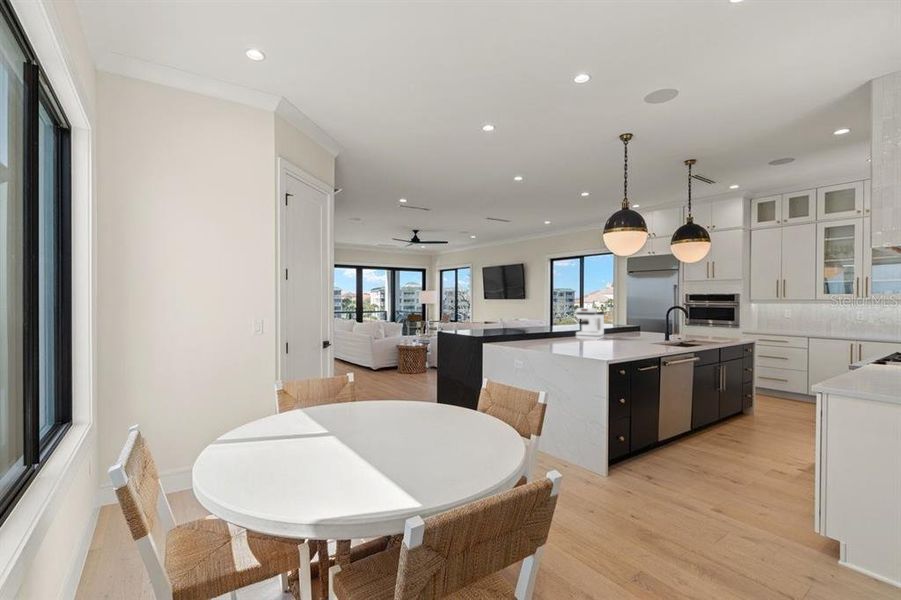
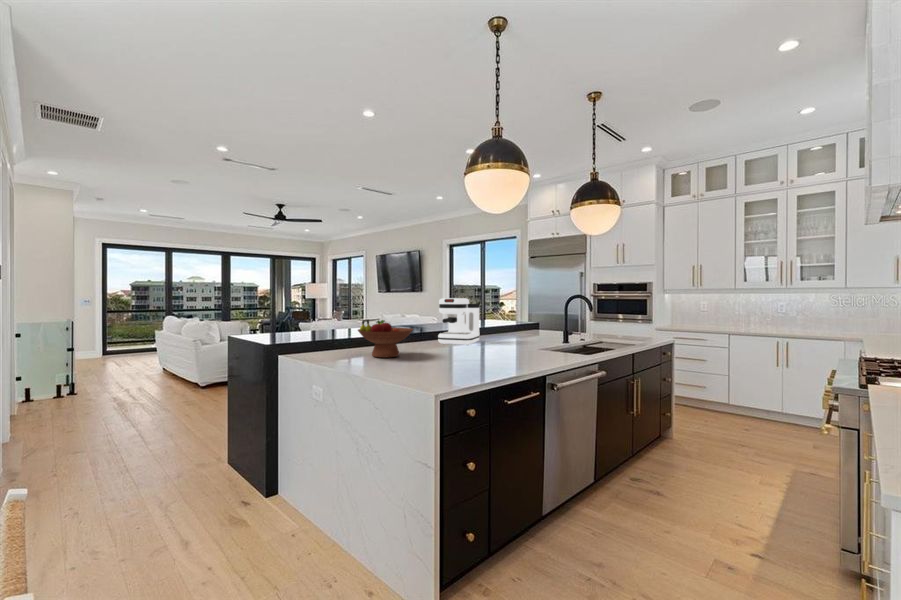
fruit bowl: none [535,322,570,345] -> present [358,320,413,358]

